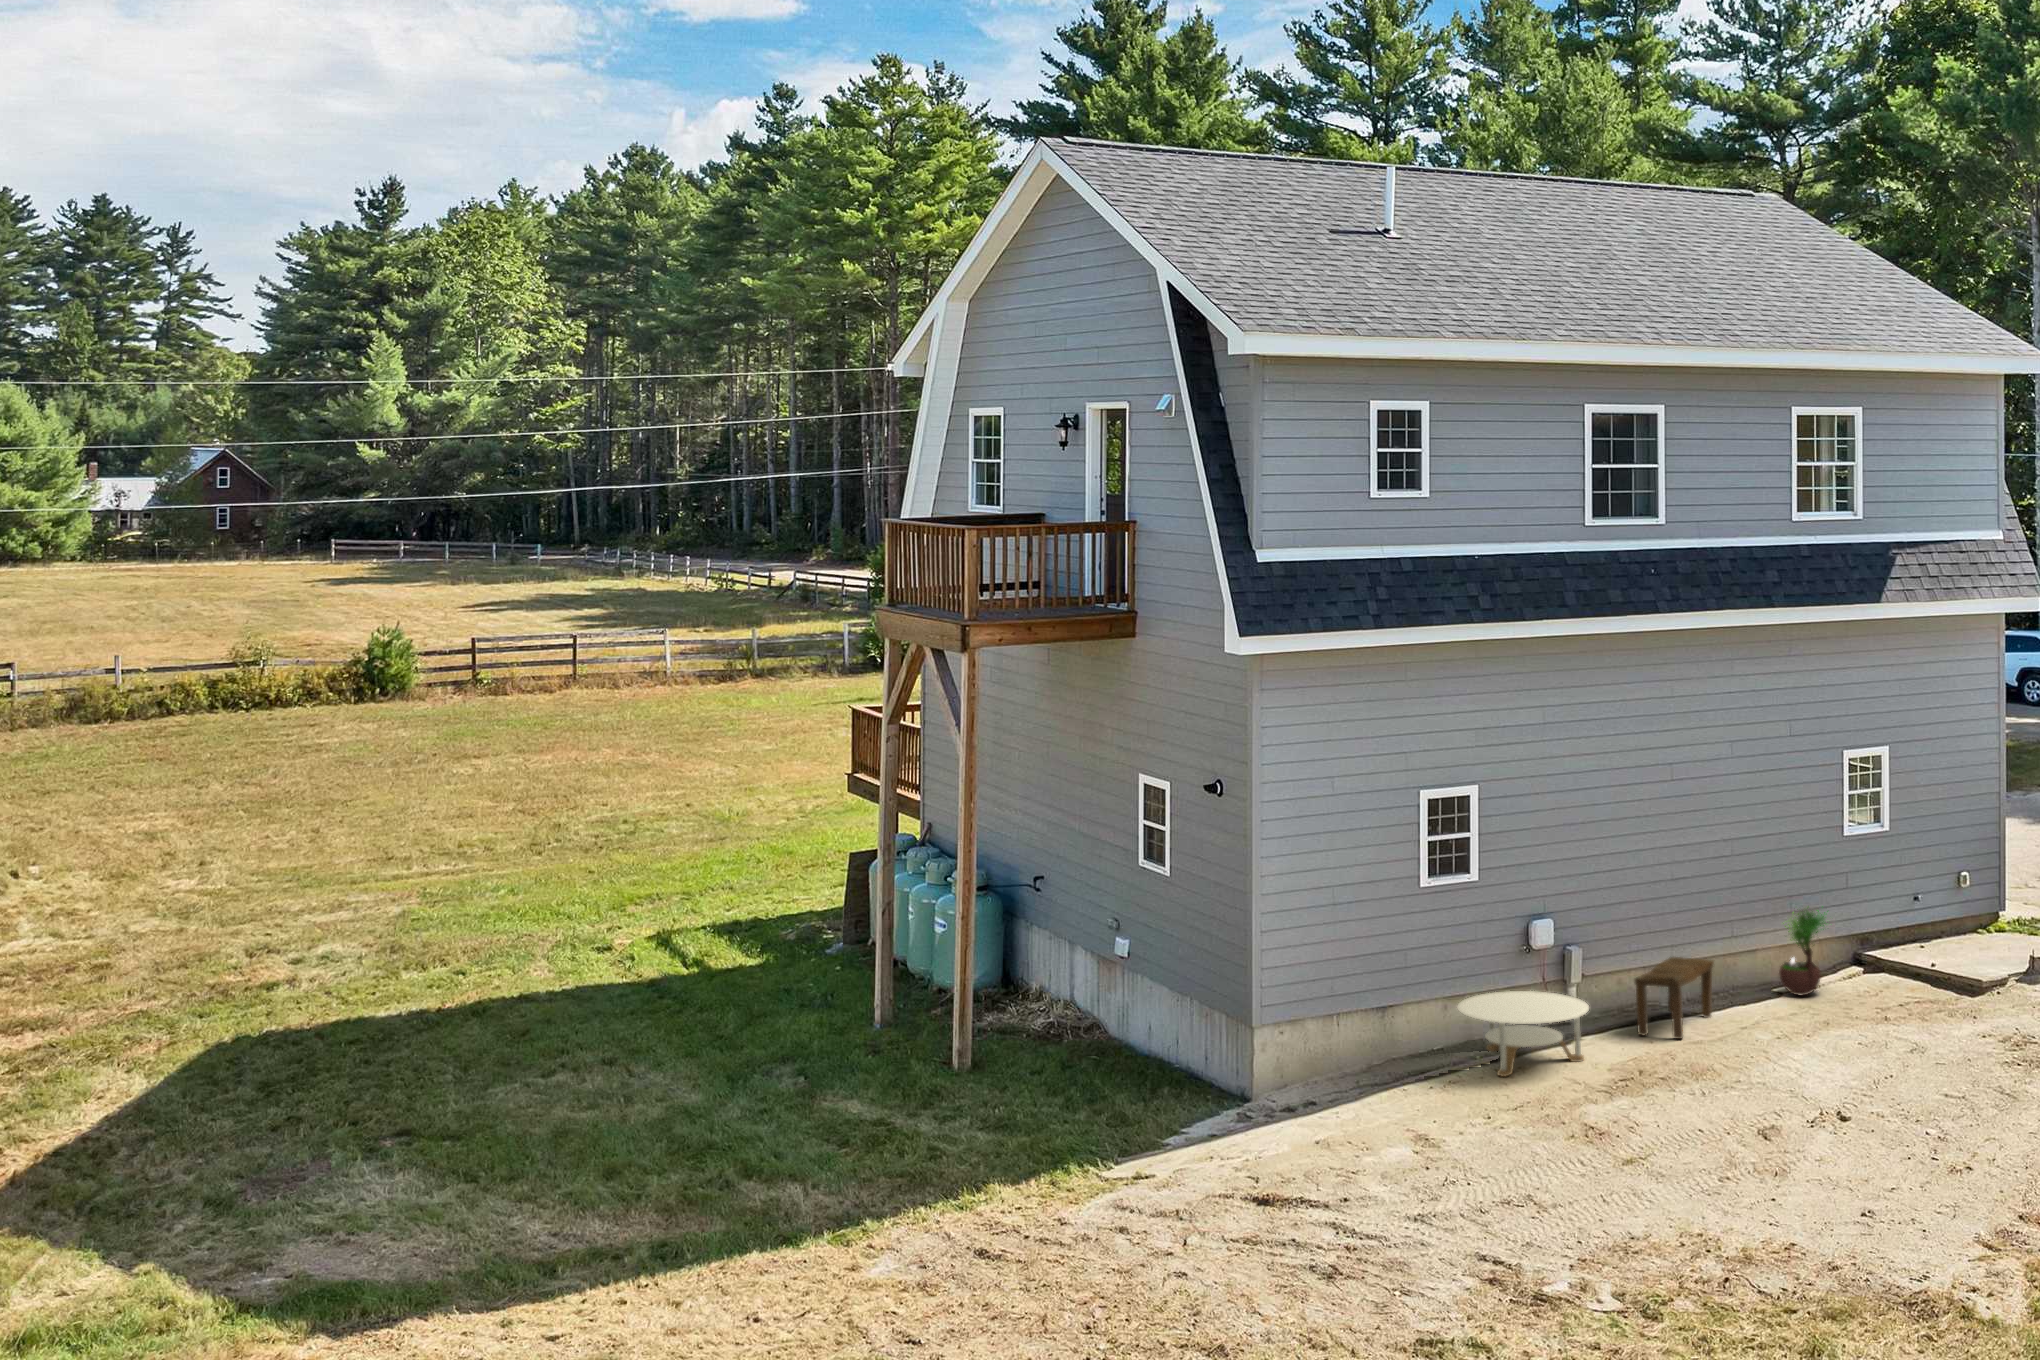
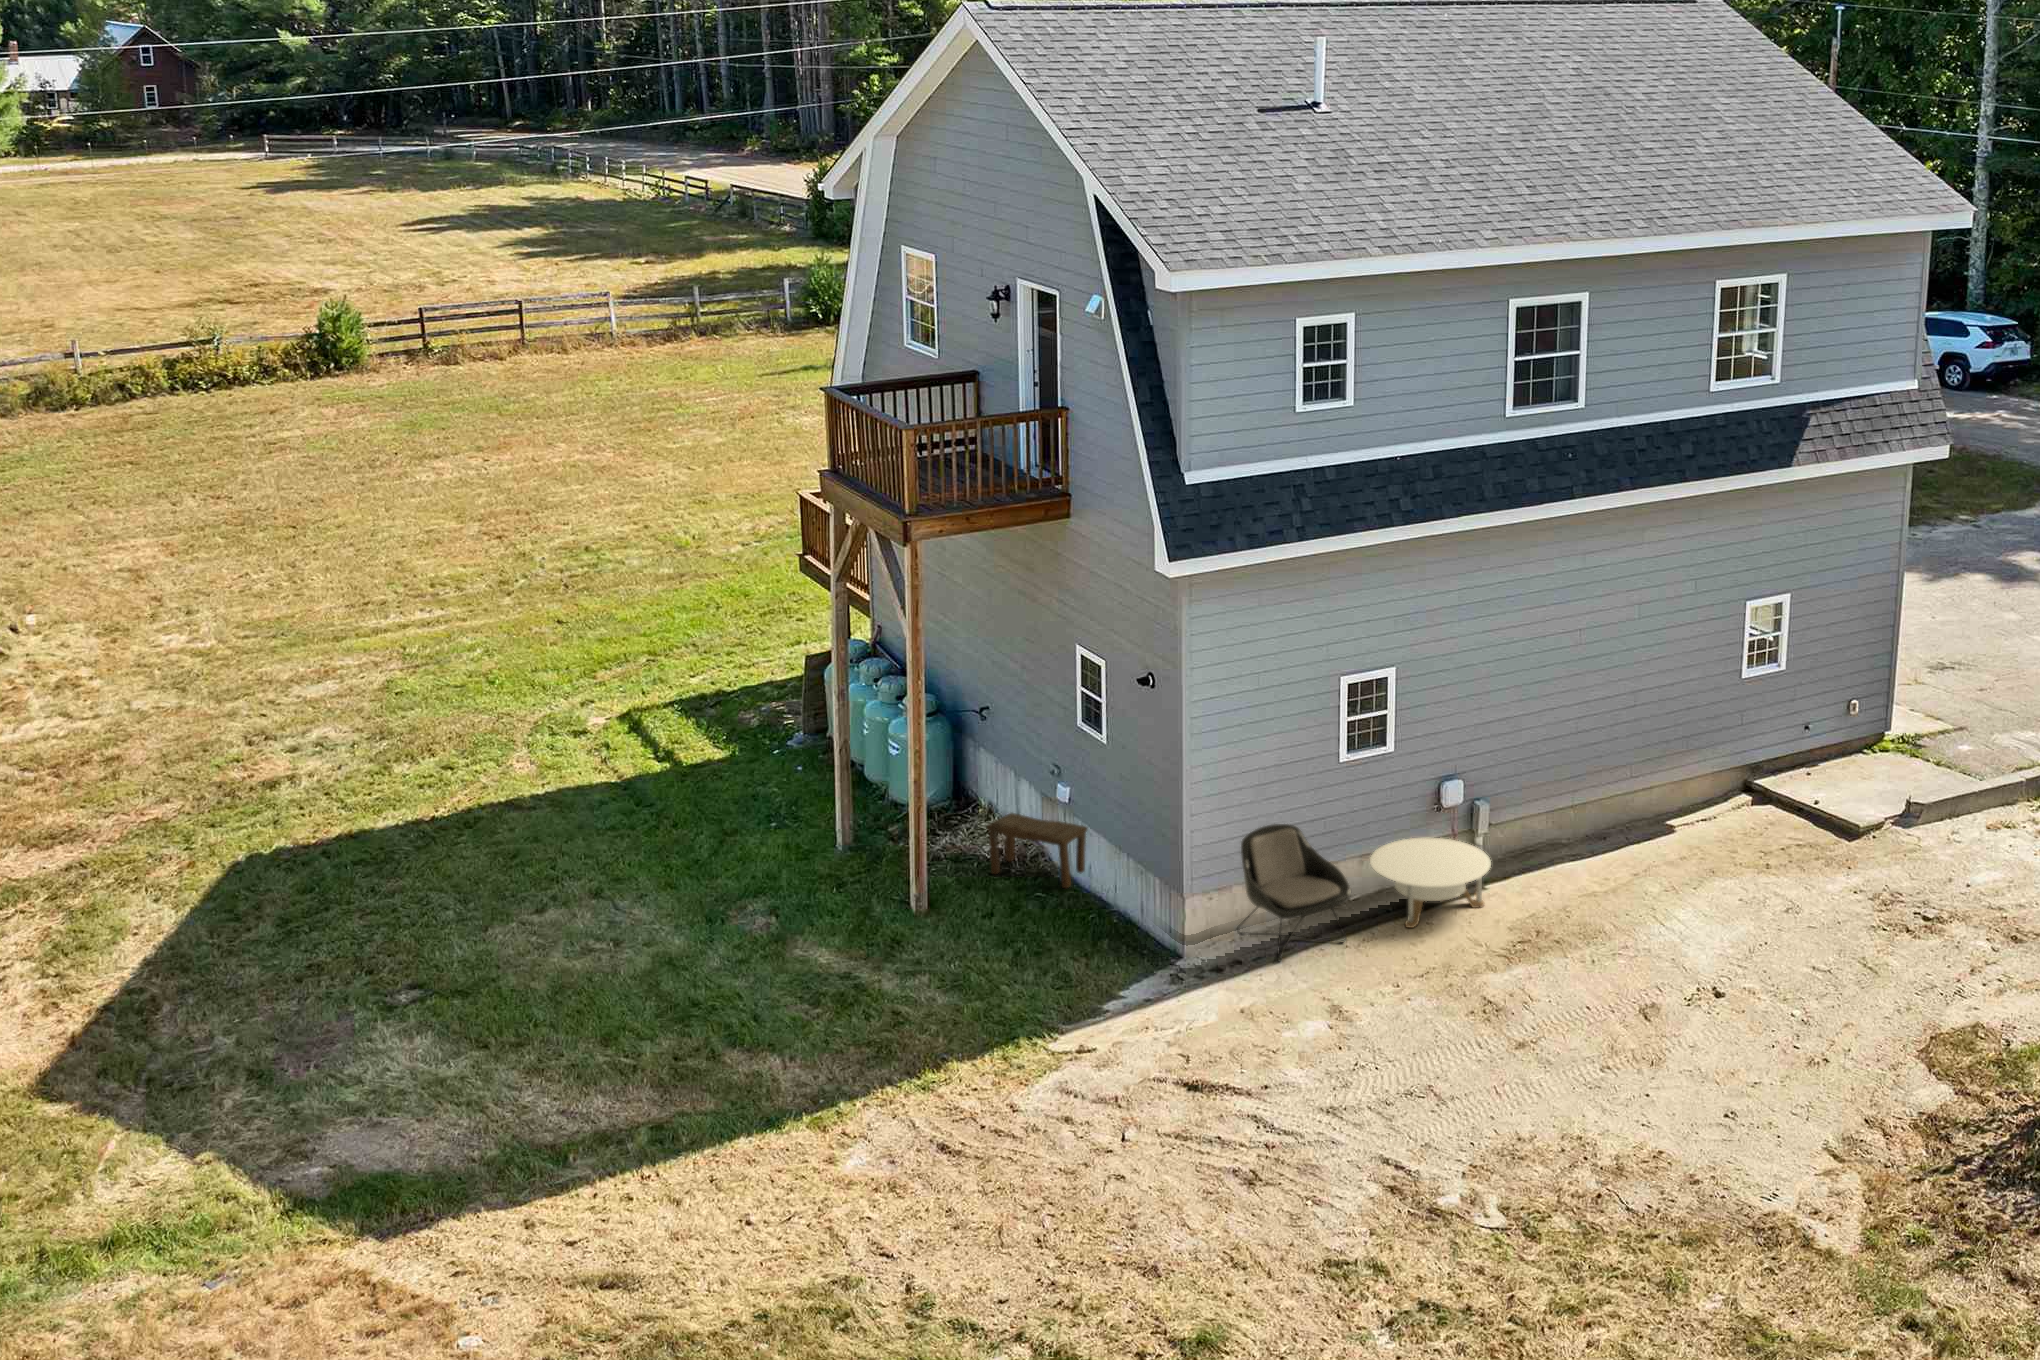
potted tree: present [1779,906,1828,995] -> none [1668,740,1721,819]
bench: present [1634,957,1714,1039] -> present [987,813,1087,888]
lounge chair: none [1312,958,1437,1103] -> present [1237,824,1351,961]

